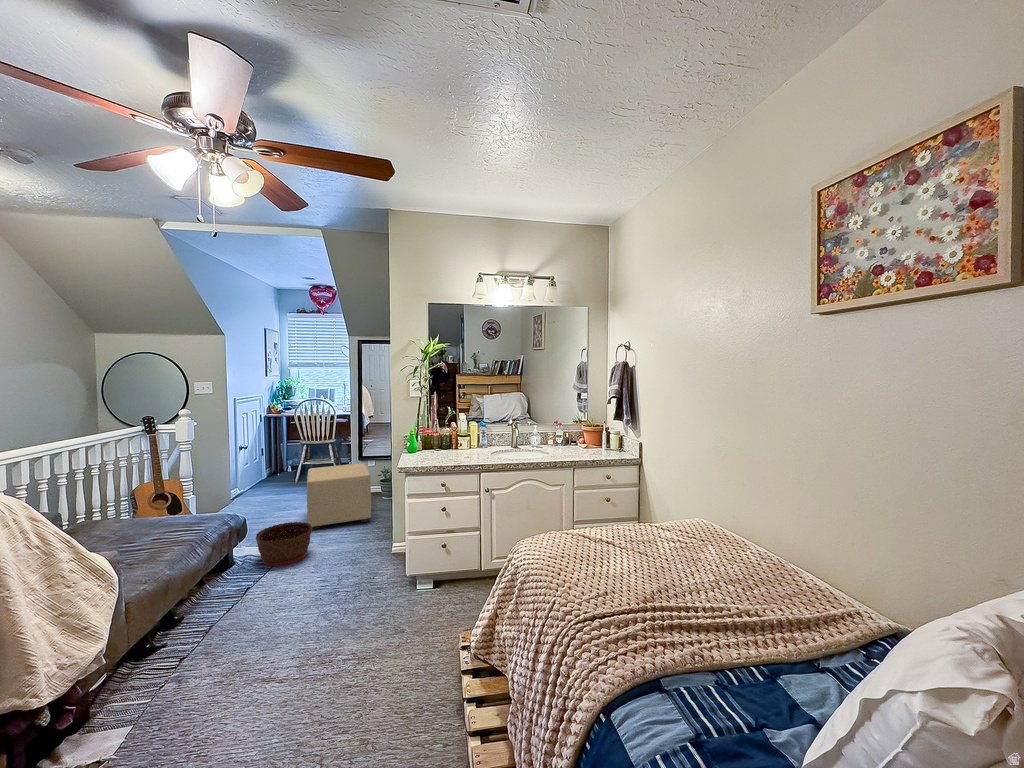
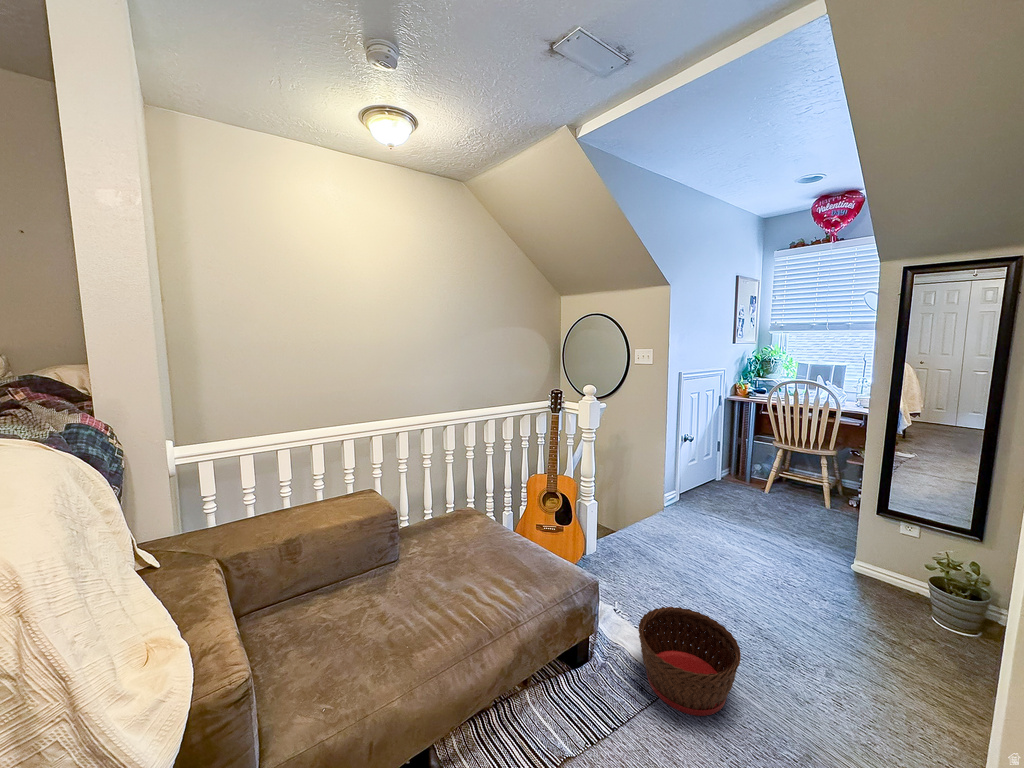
ottoman: present [307,463,371,530] -> none [748,508,909,678]

